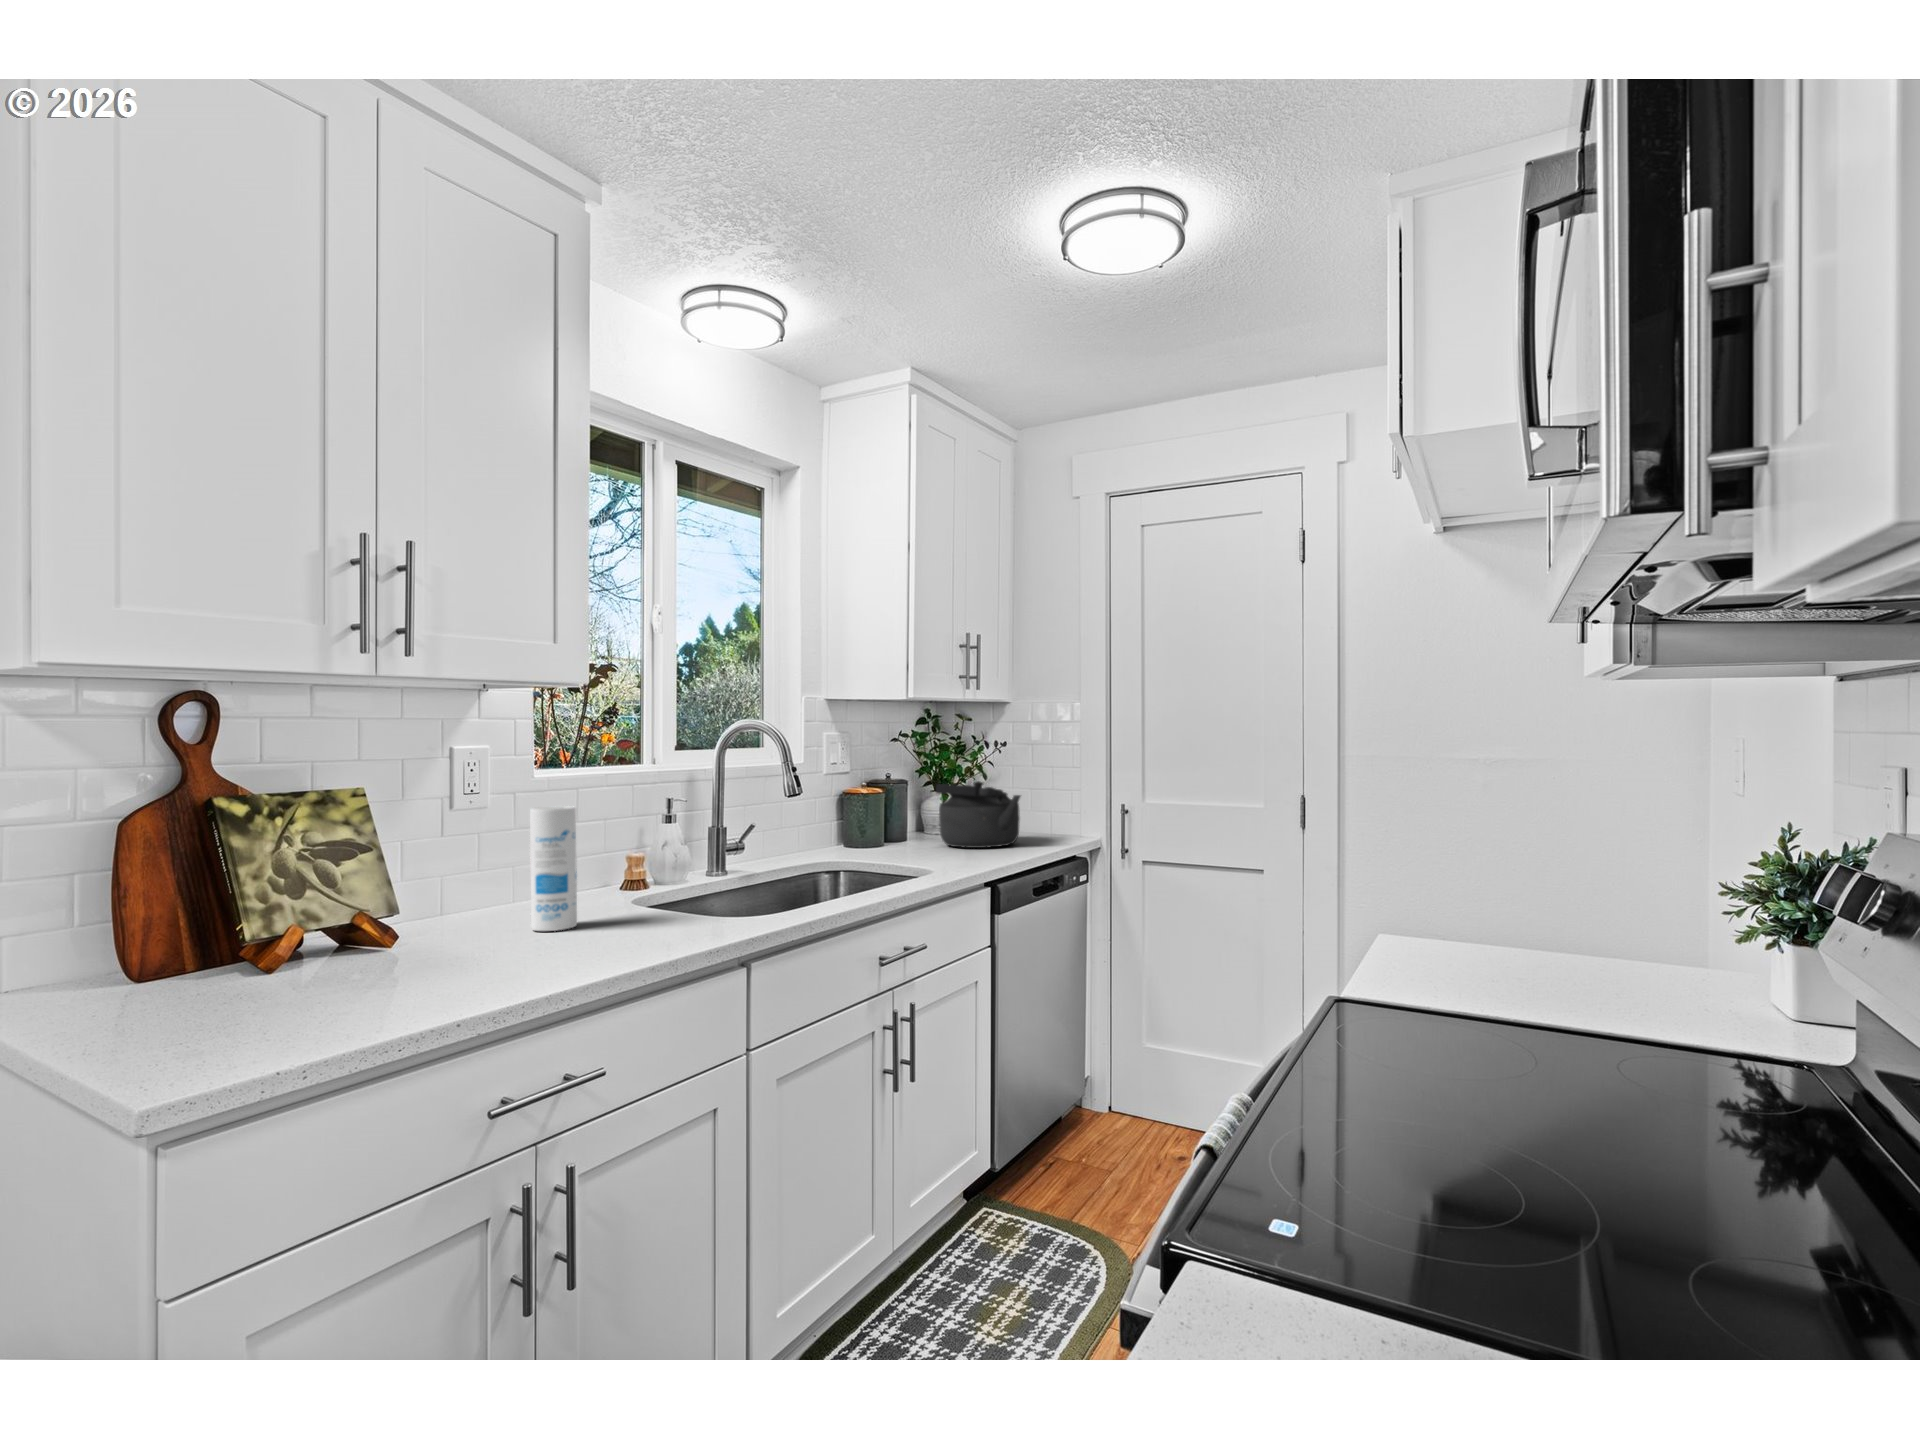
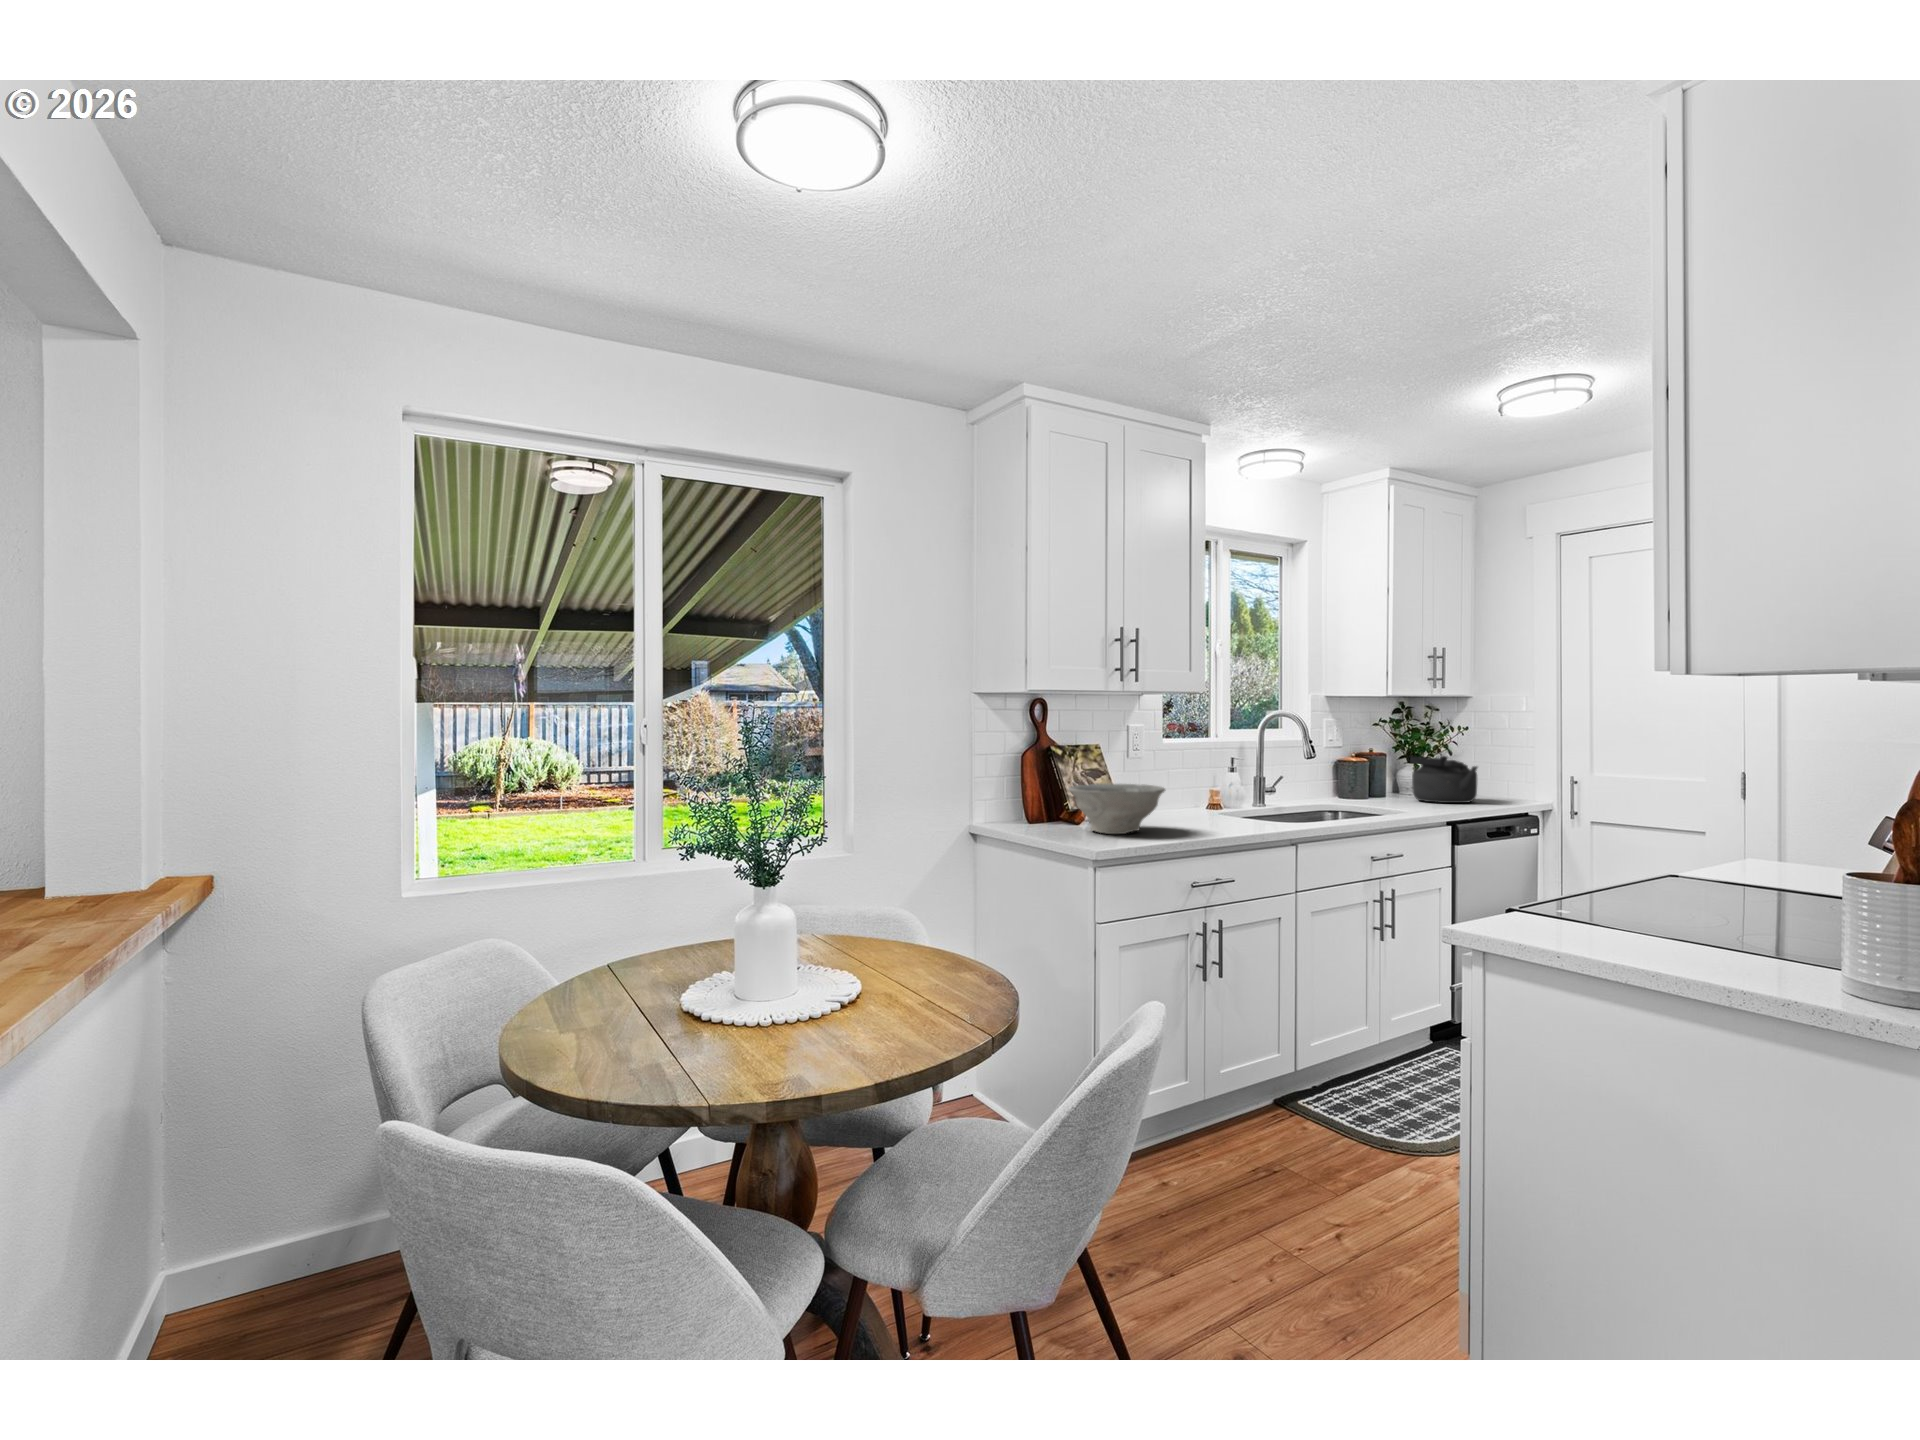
canister: present [530,806,577,931] -> none [1178,758,1201,822]
bowl: none [197,871,458,1001] -> present [1069,784,1165,834]

